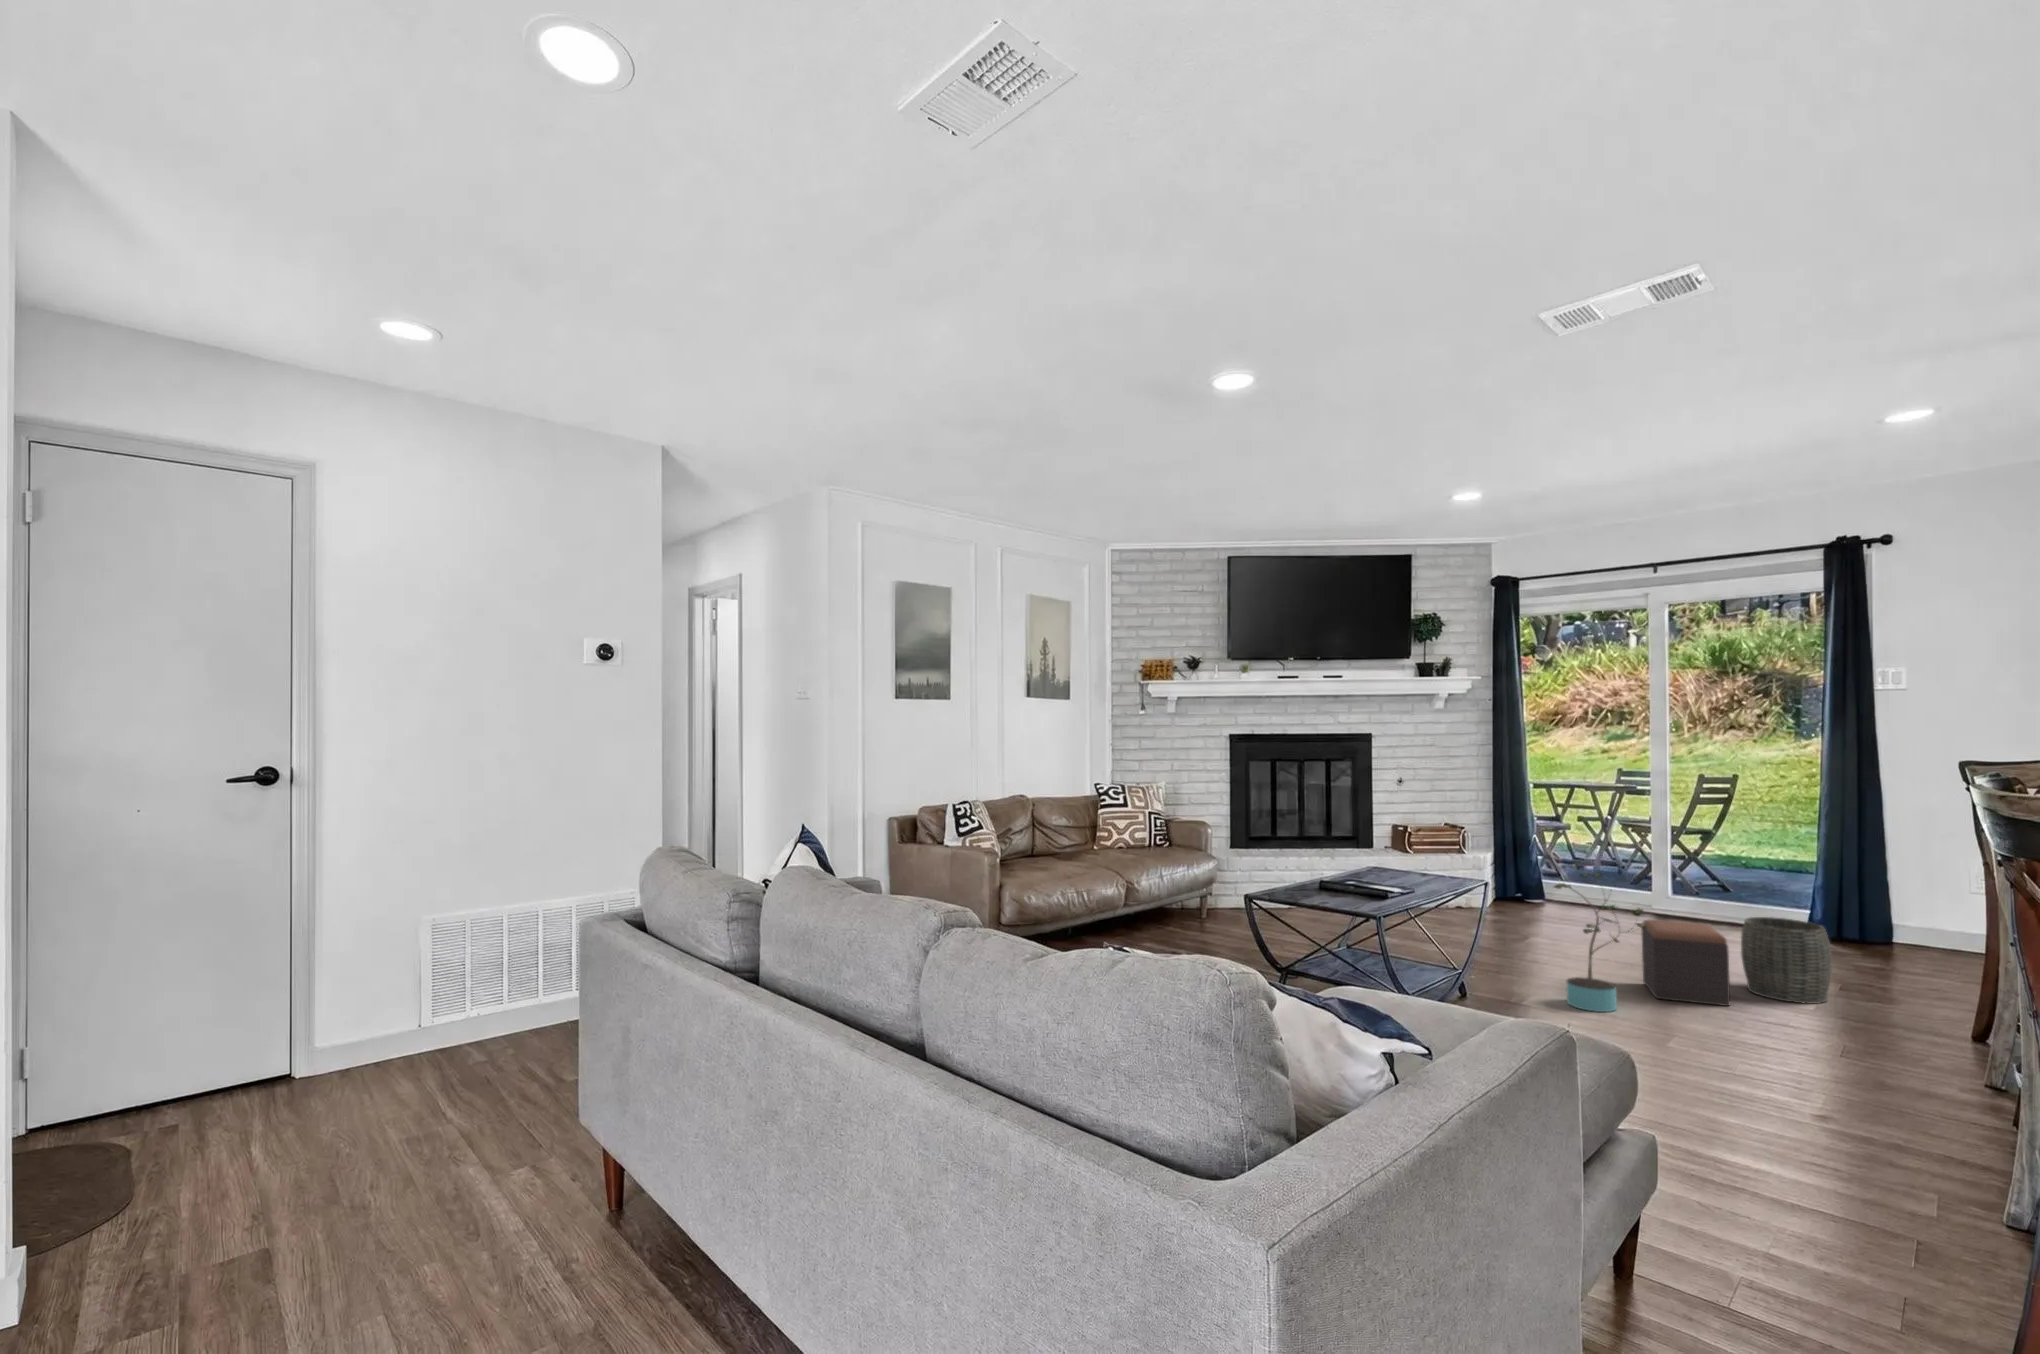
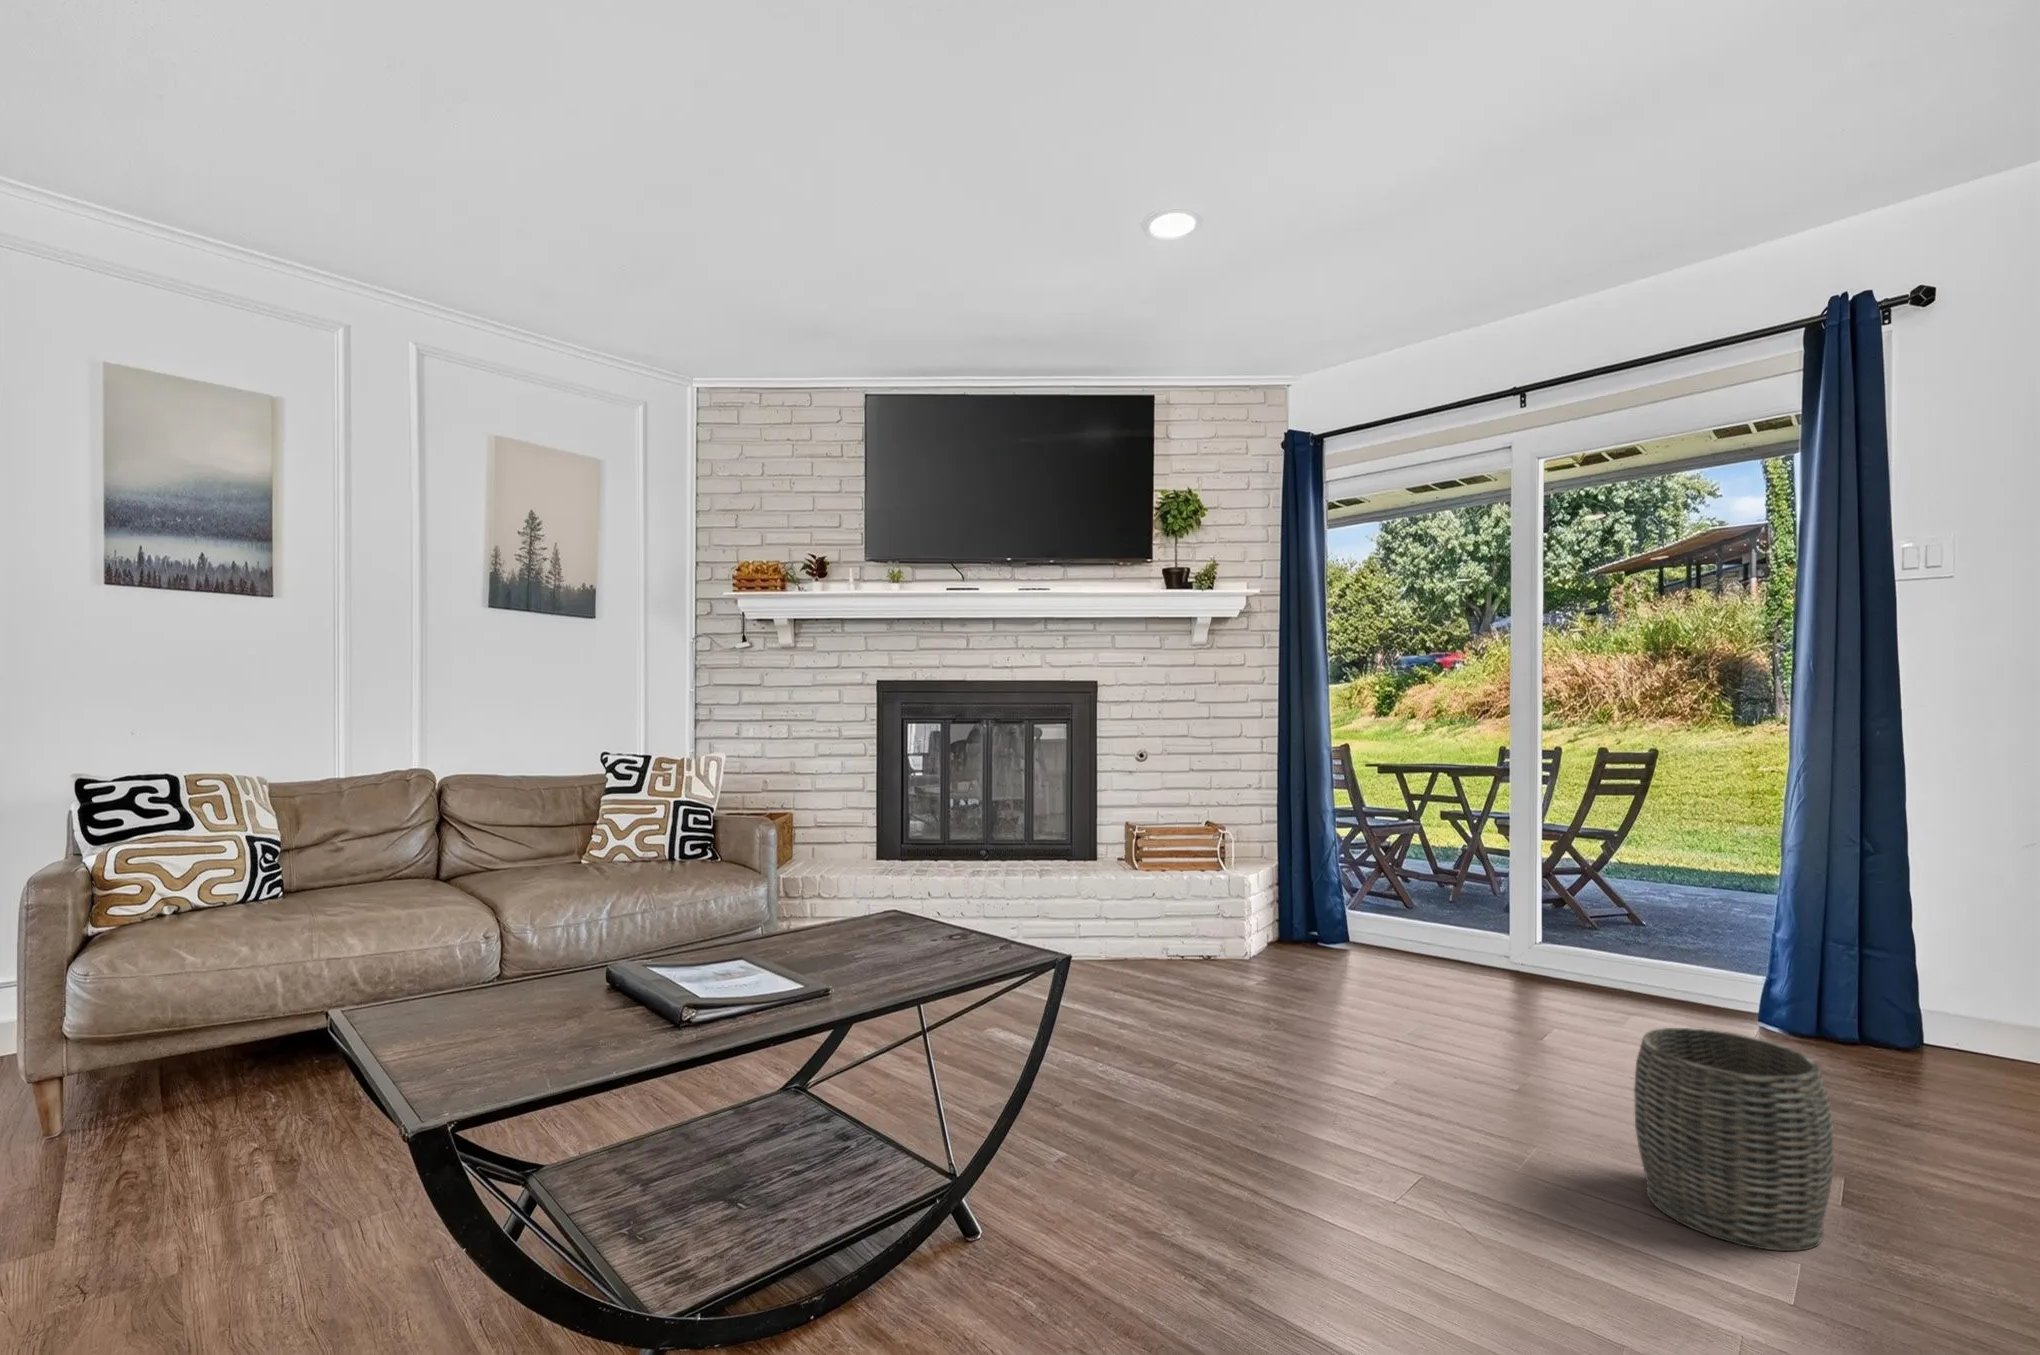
potted plant: present [1554,864,1646,1012] -> none [1180,921,1395,1298]
footstool: present [1641,920,1730,1006] -> none [1425,1035,1600,1265]

